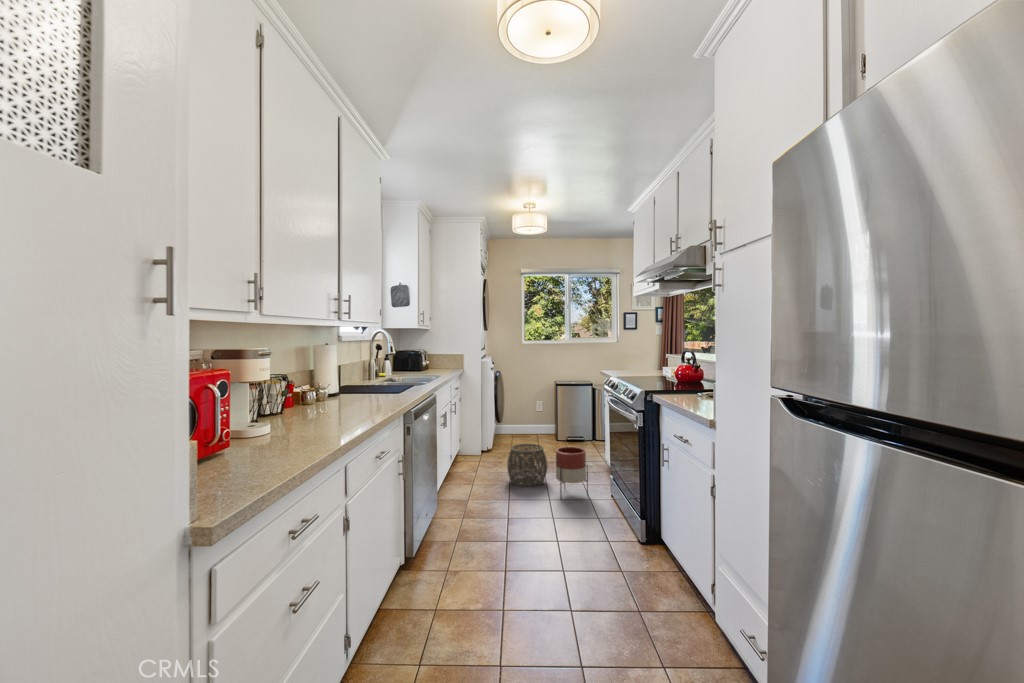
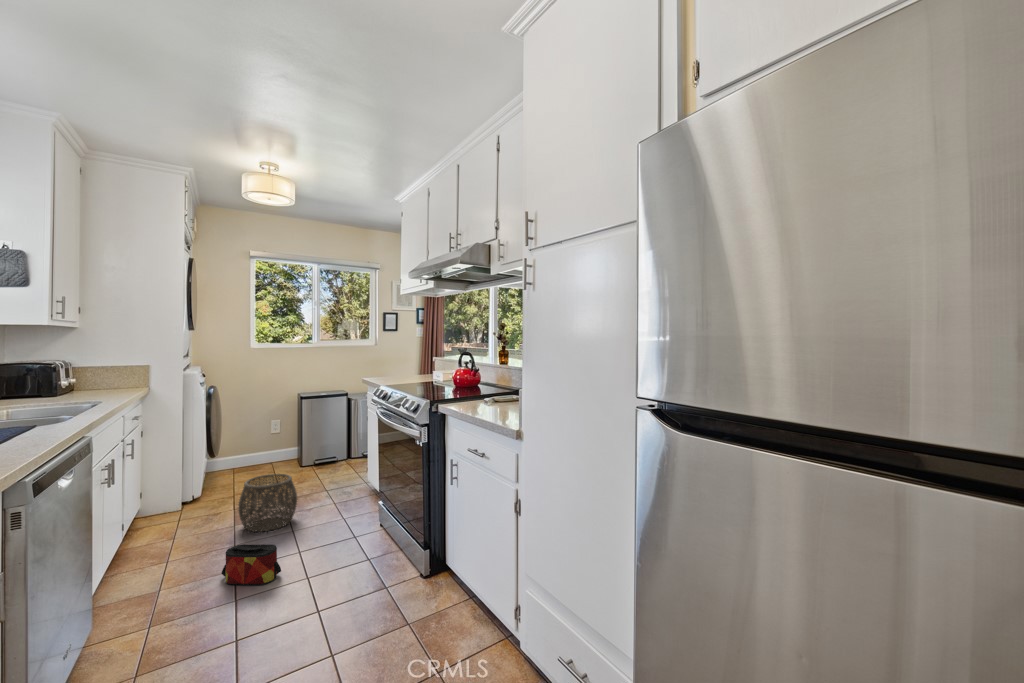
planter: present [556,447,588,498] -> none [311,471,352,540]
bag: none [495,490,533,521] -> present [221,544,281,585]

